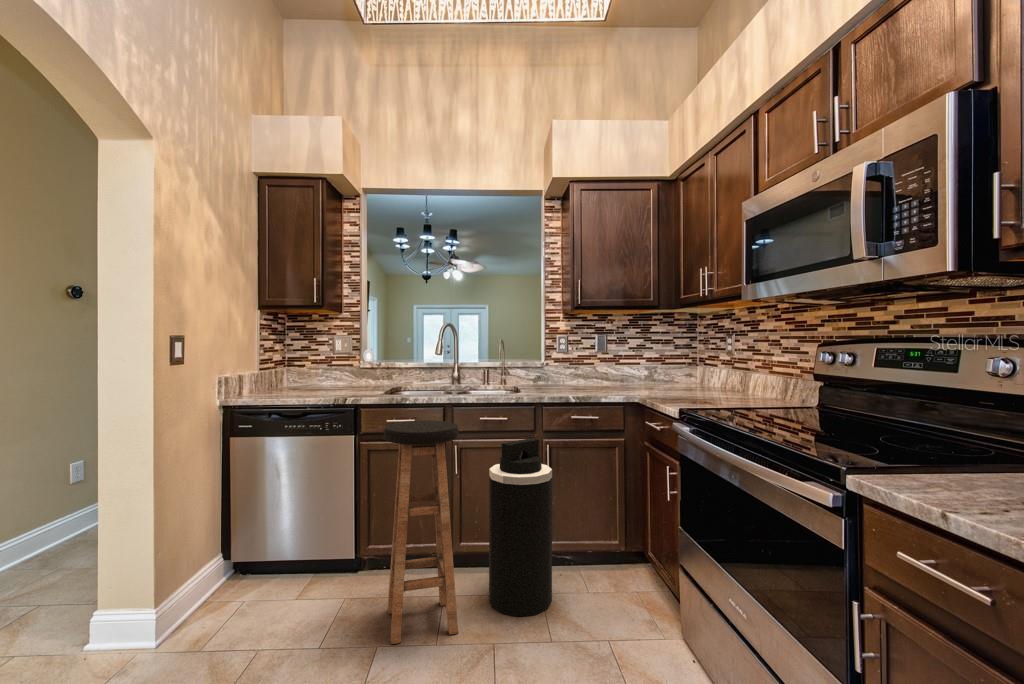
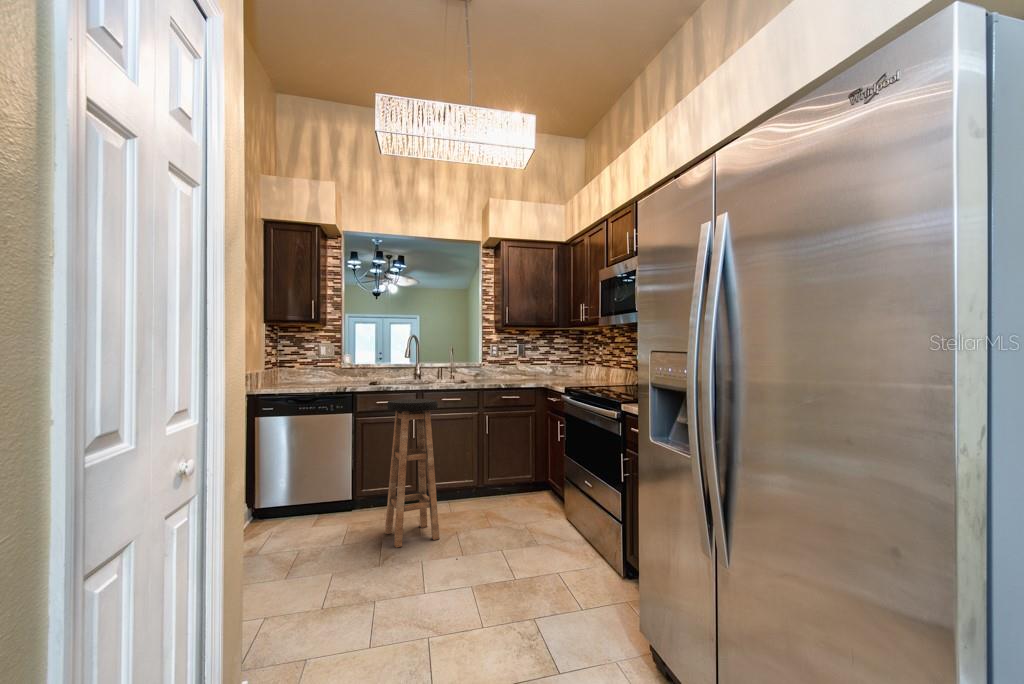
trash can: present [489,438,552,617] -> none [454,411,497,528]

